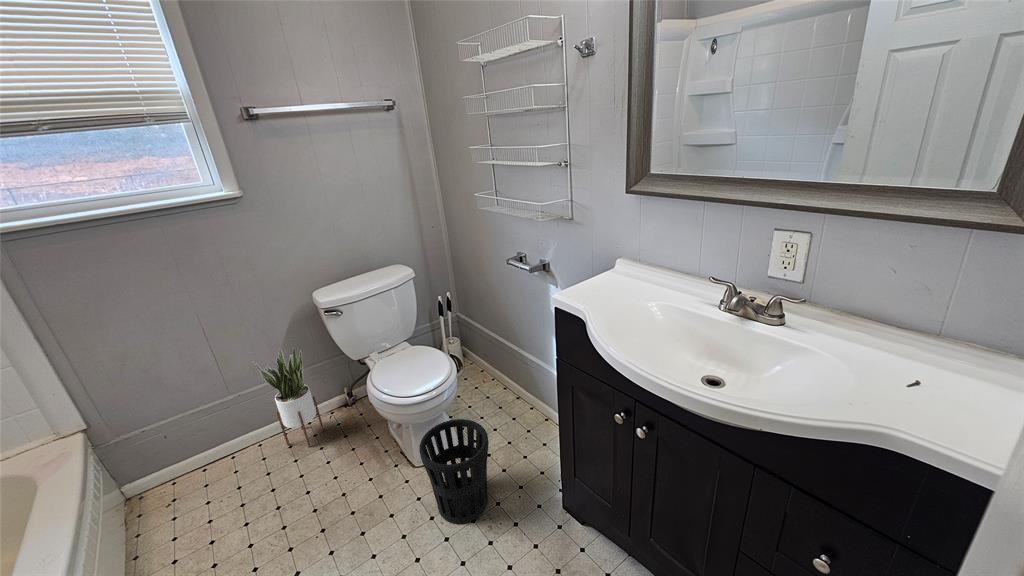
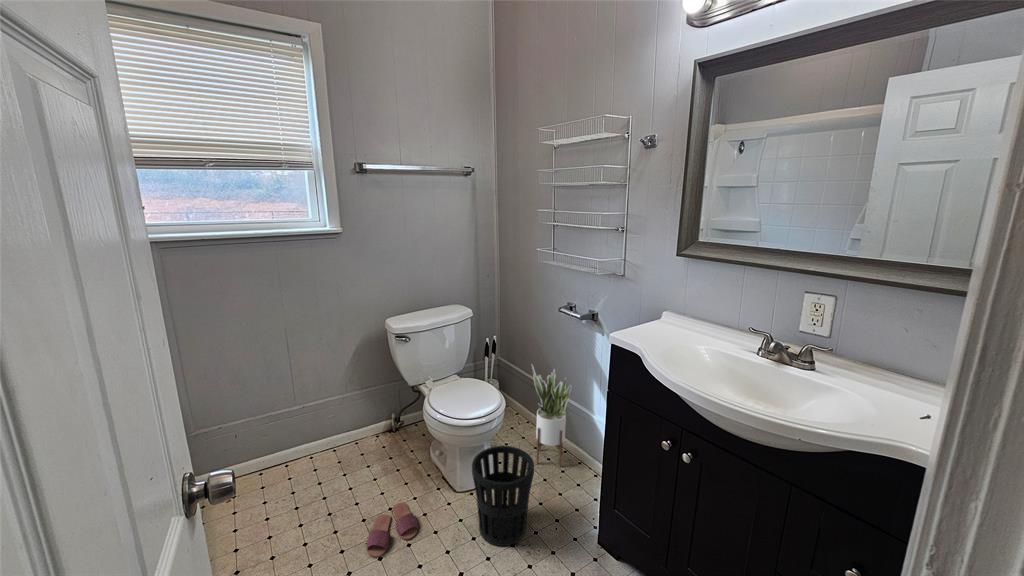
potted plant: present [253,347,324,447] -> present [532,365,571,466]
slippers: none [316,486,373,552] -> present [366,502,418,557]

